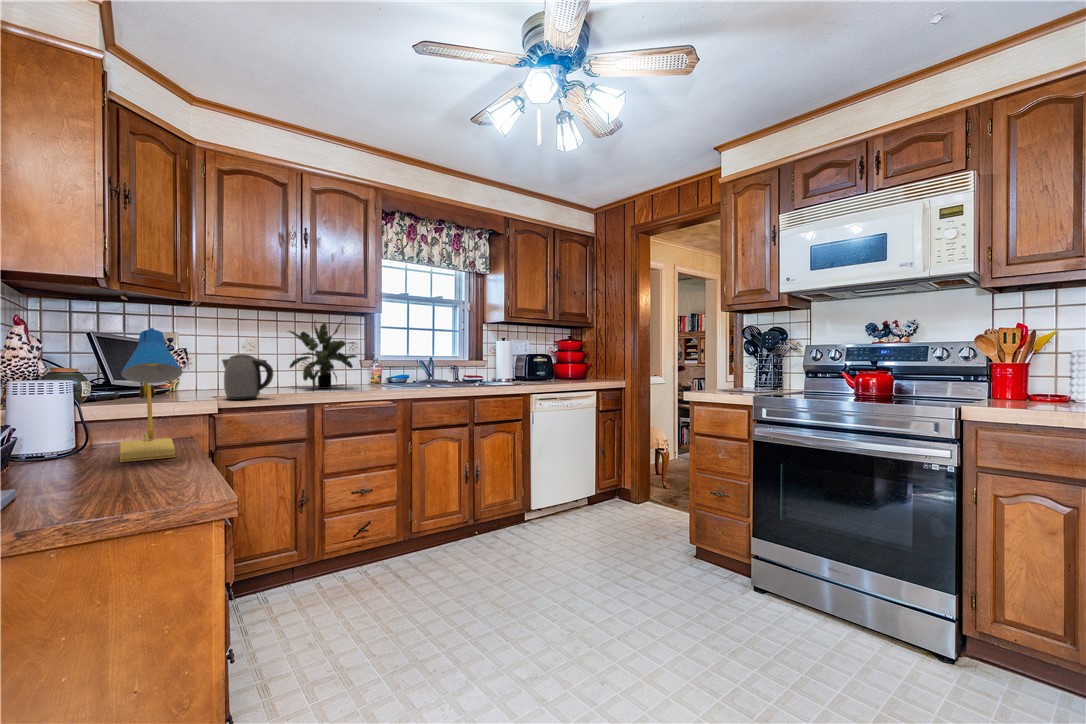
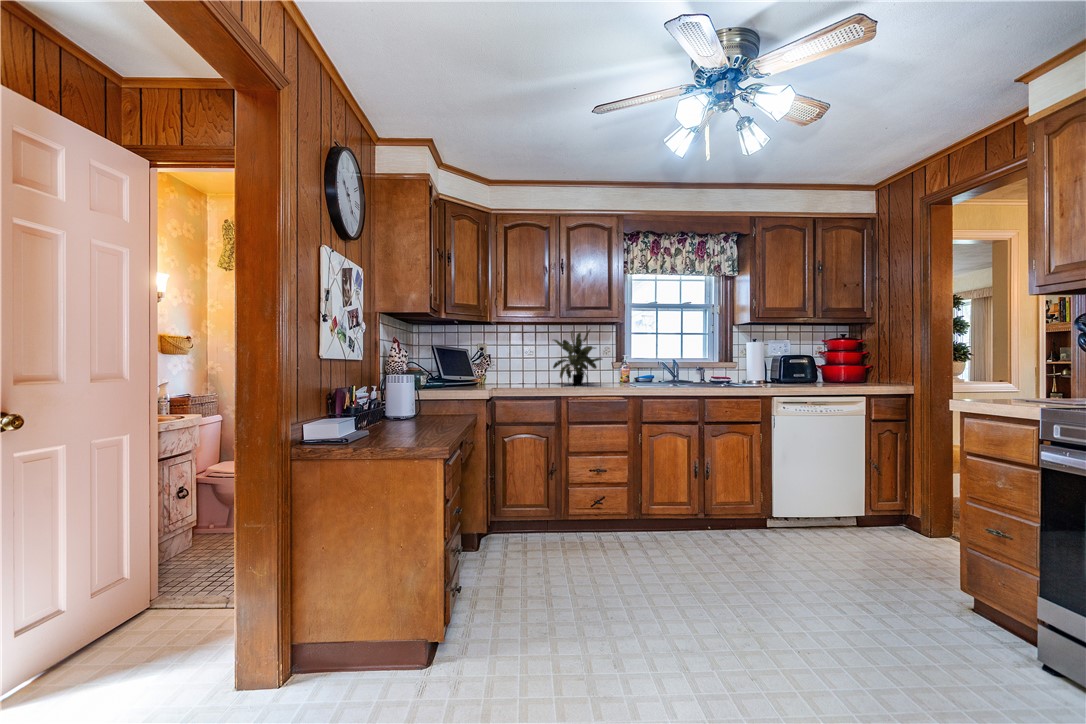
desk lamp: present [120,328,182,462] -> none [416,344,448,425]
kettle: present [222,355,273,400] -> none [500,359,531,391]

